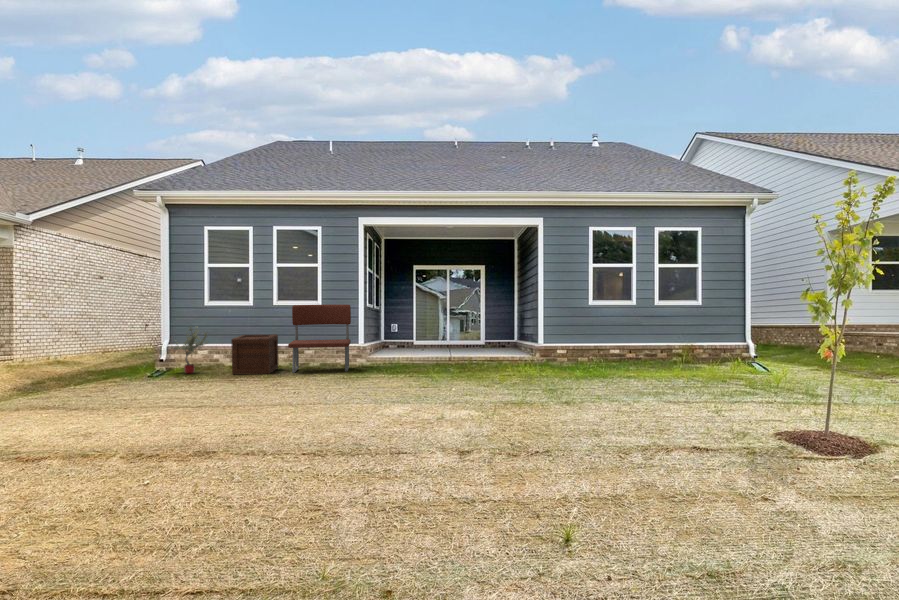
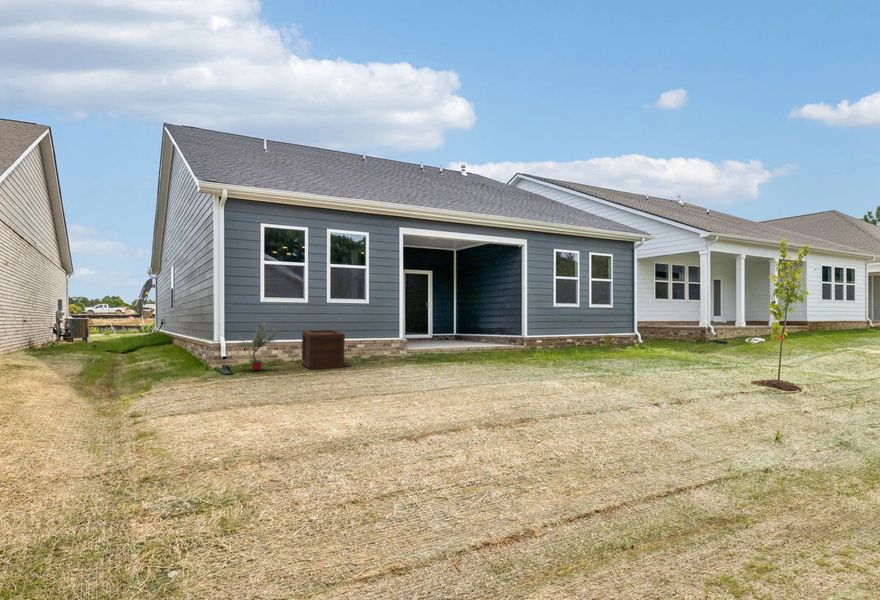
bench: present [288,305,351,373] -> none [353,303,413,365]

